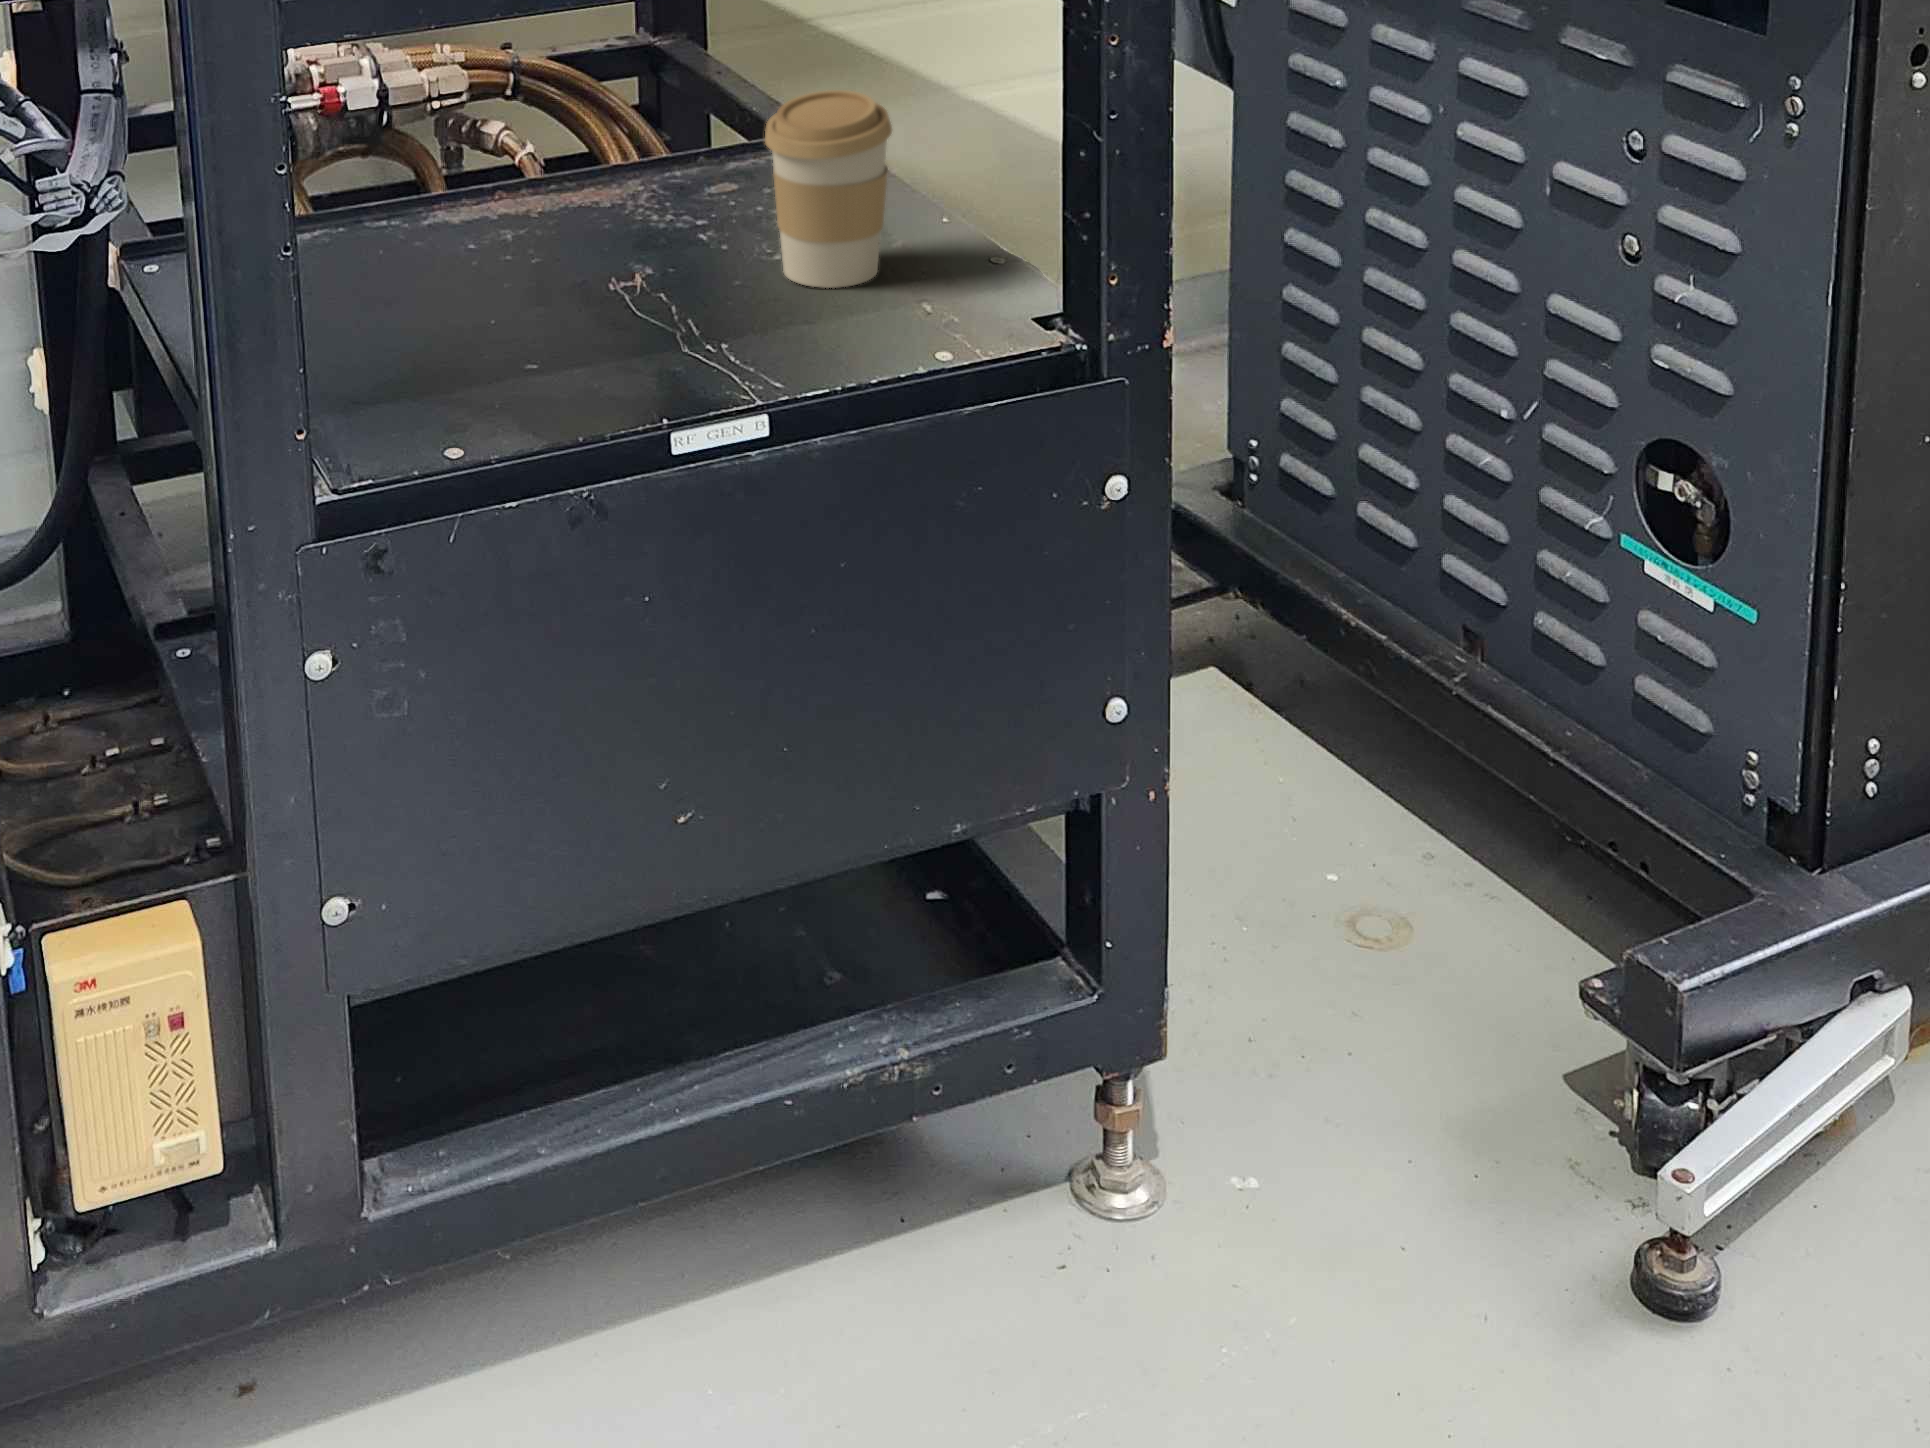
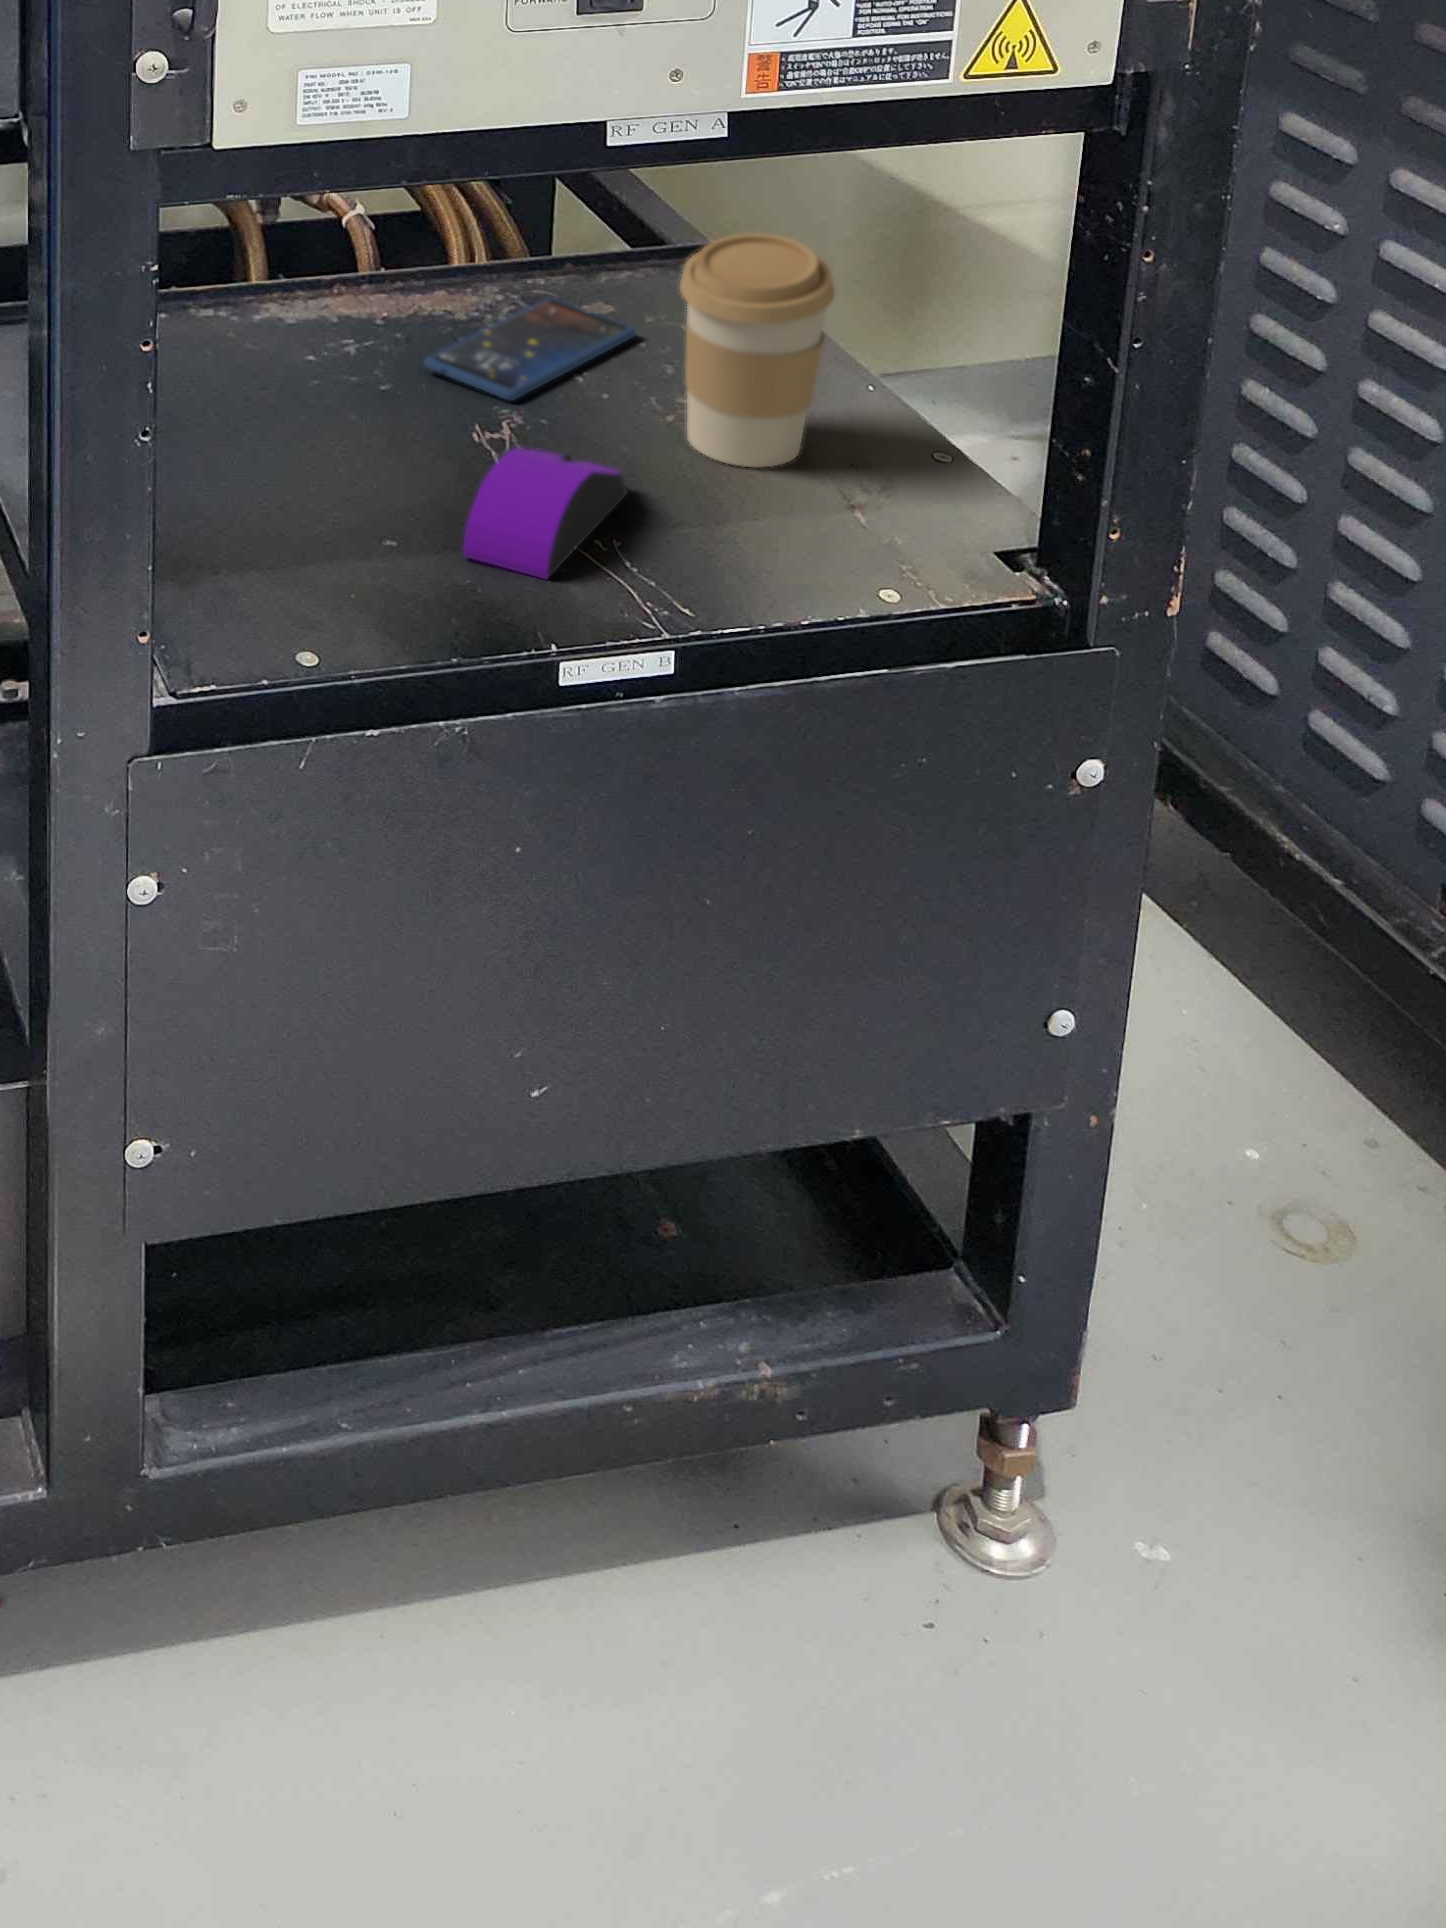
smartphone: none [561,187,745,263] -> present [424,298,636,400]
computer mouse: none [588,284,732,382] -> present [463,448,627,579]

